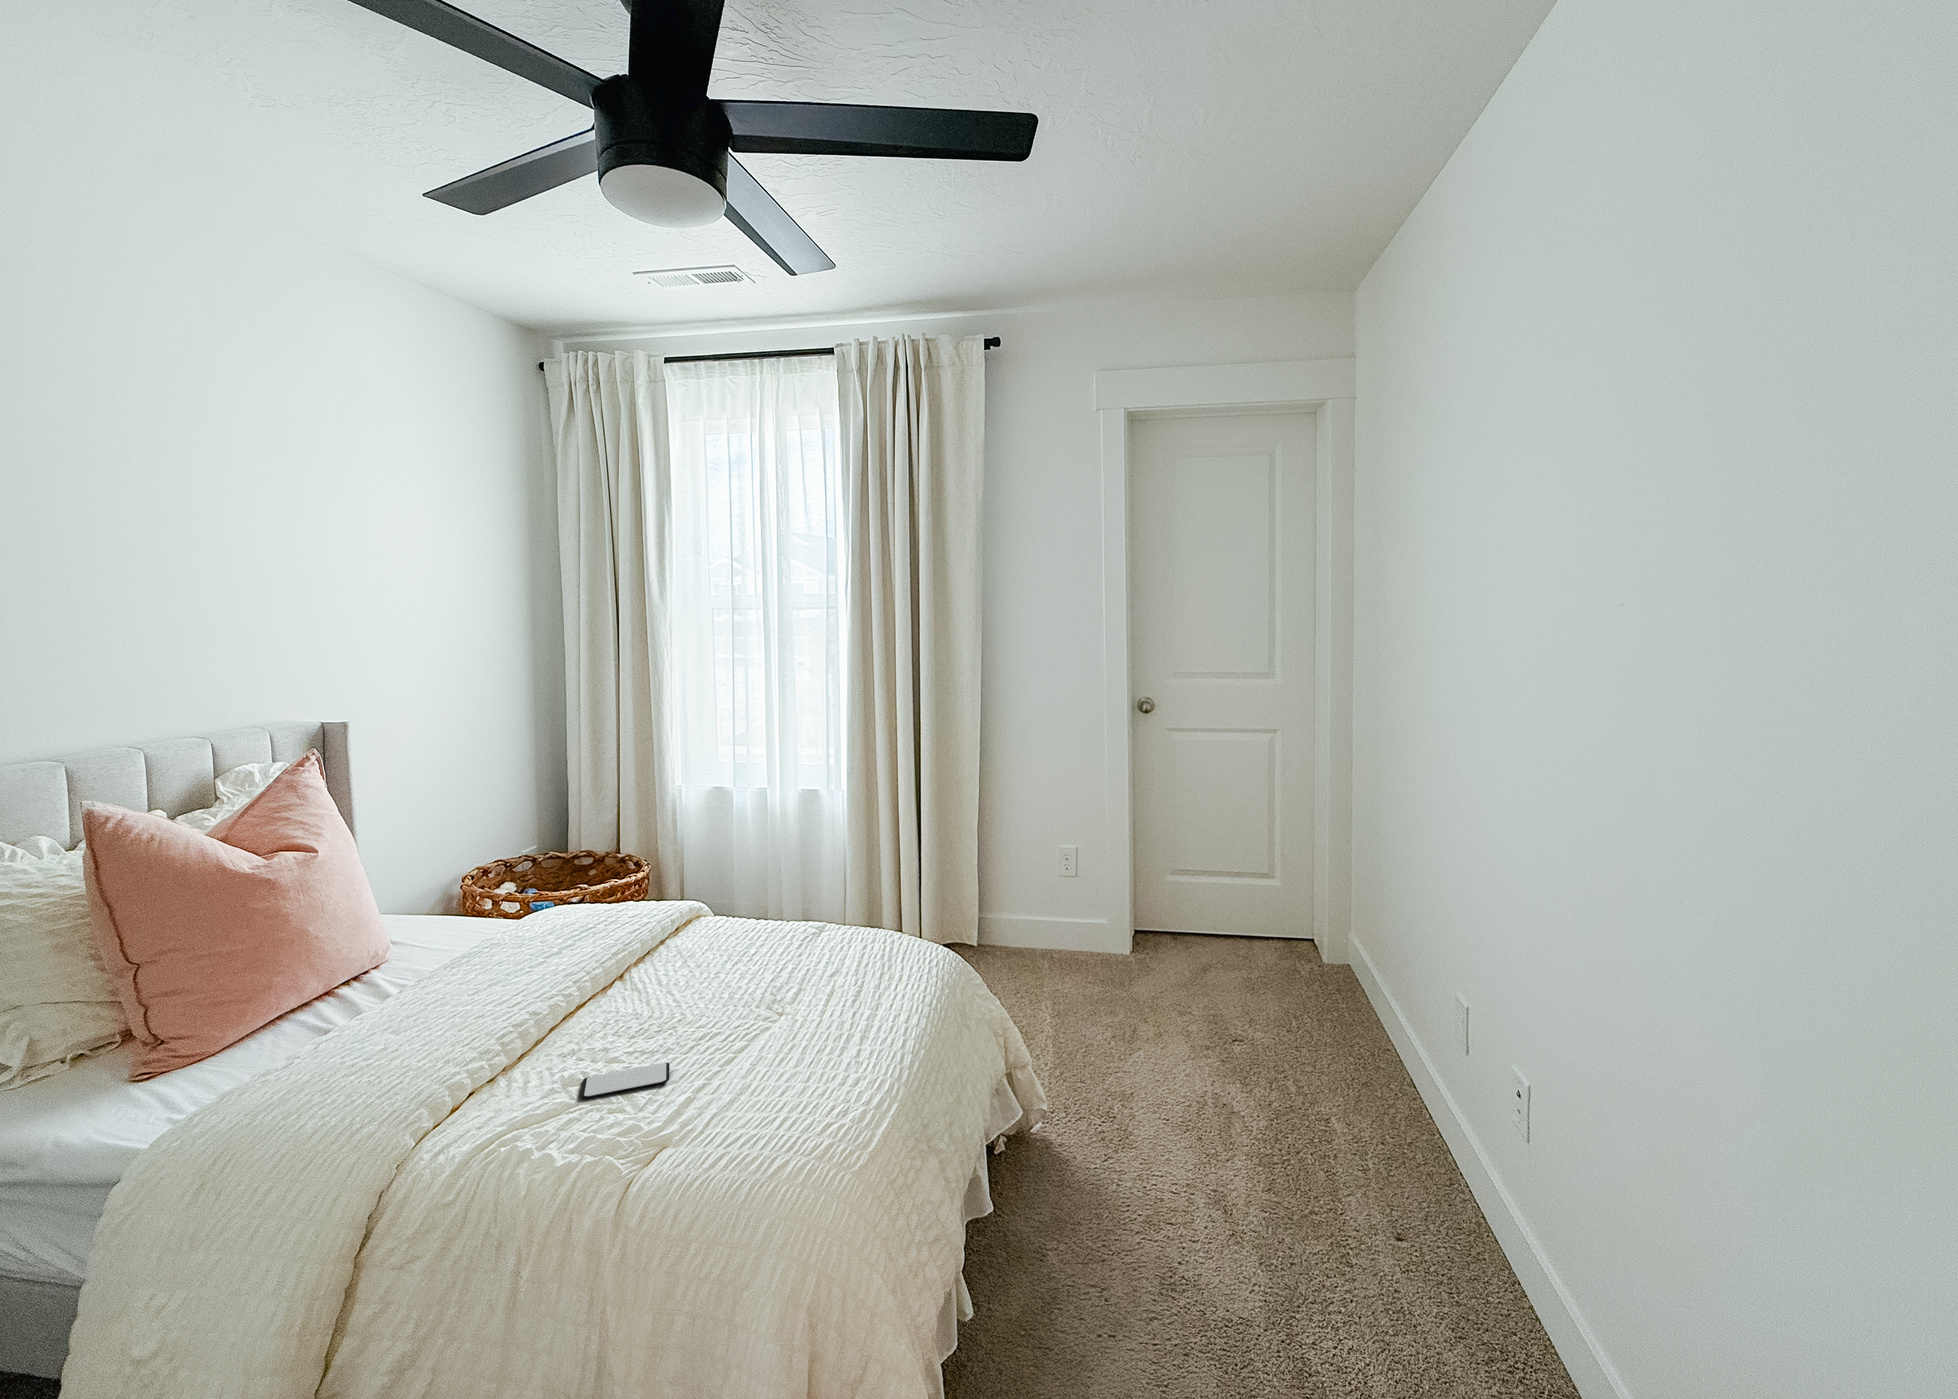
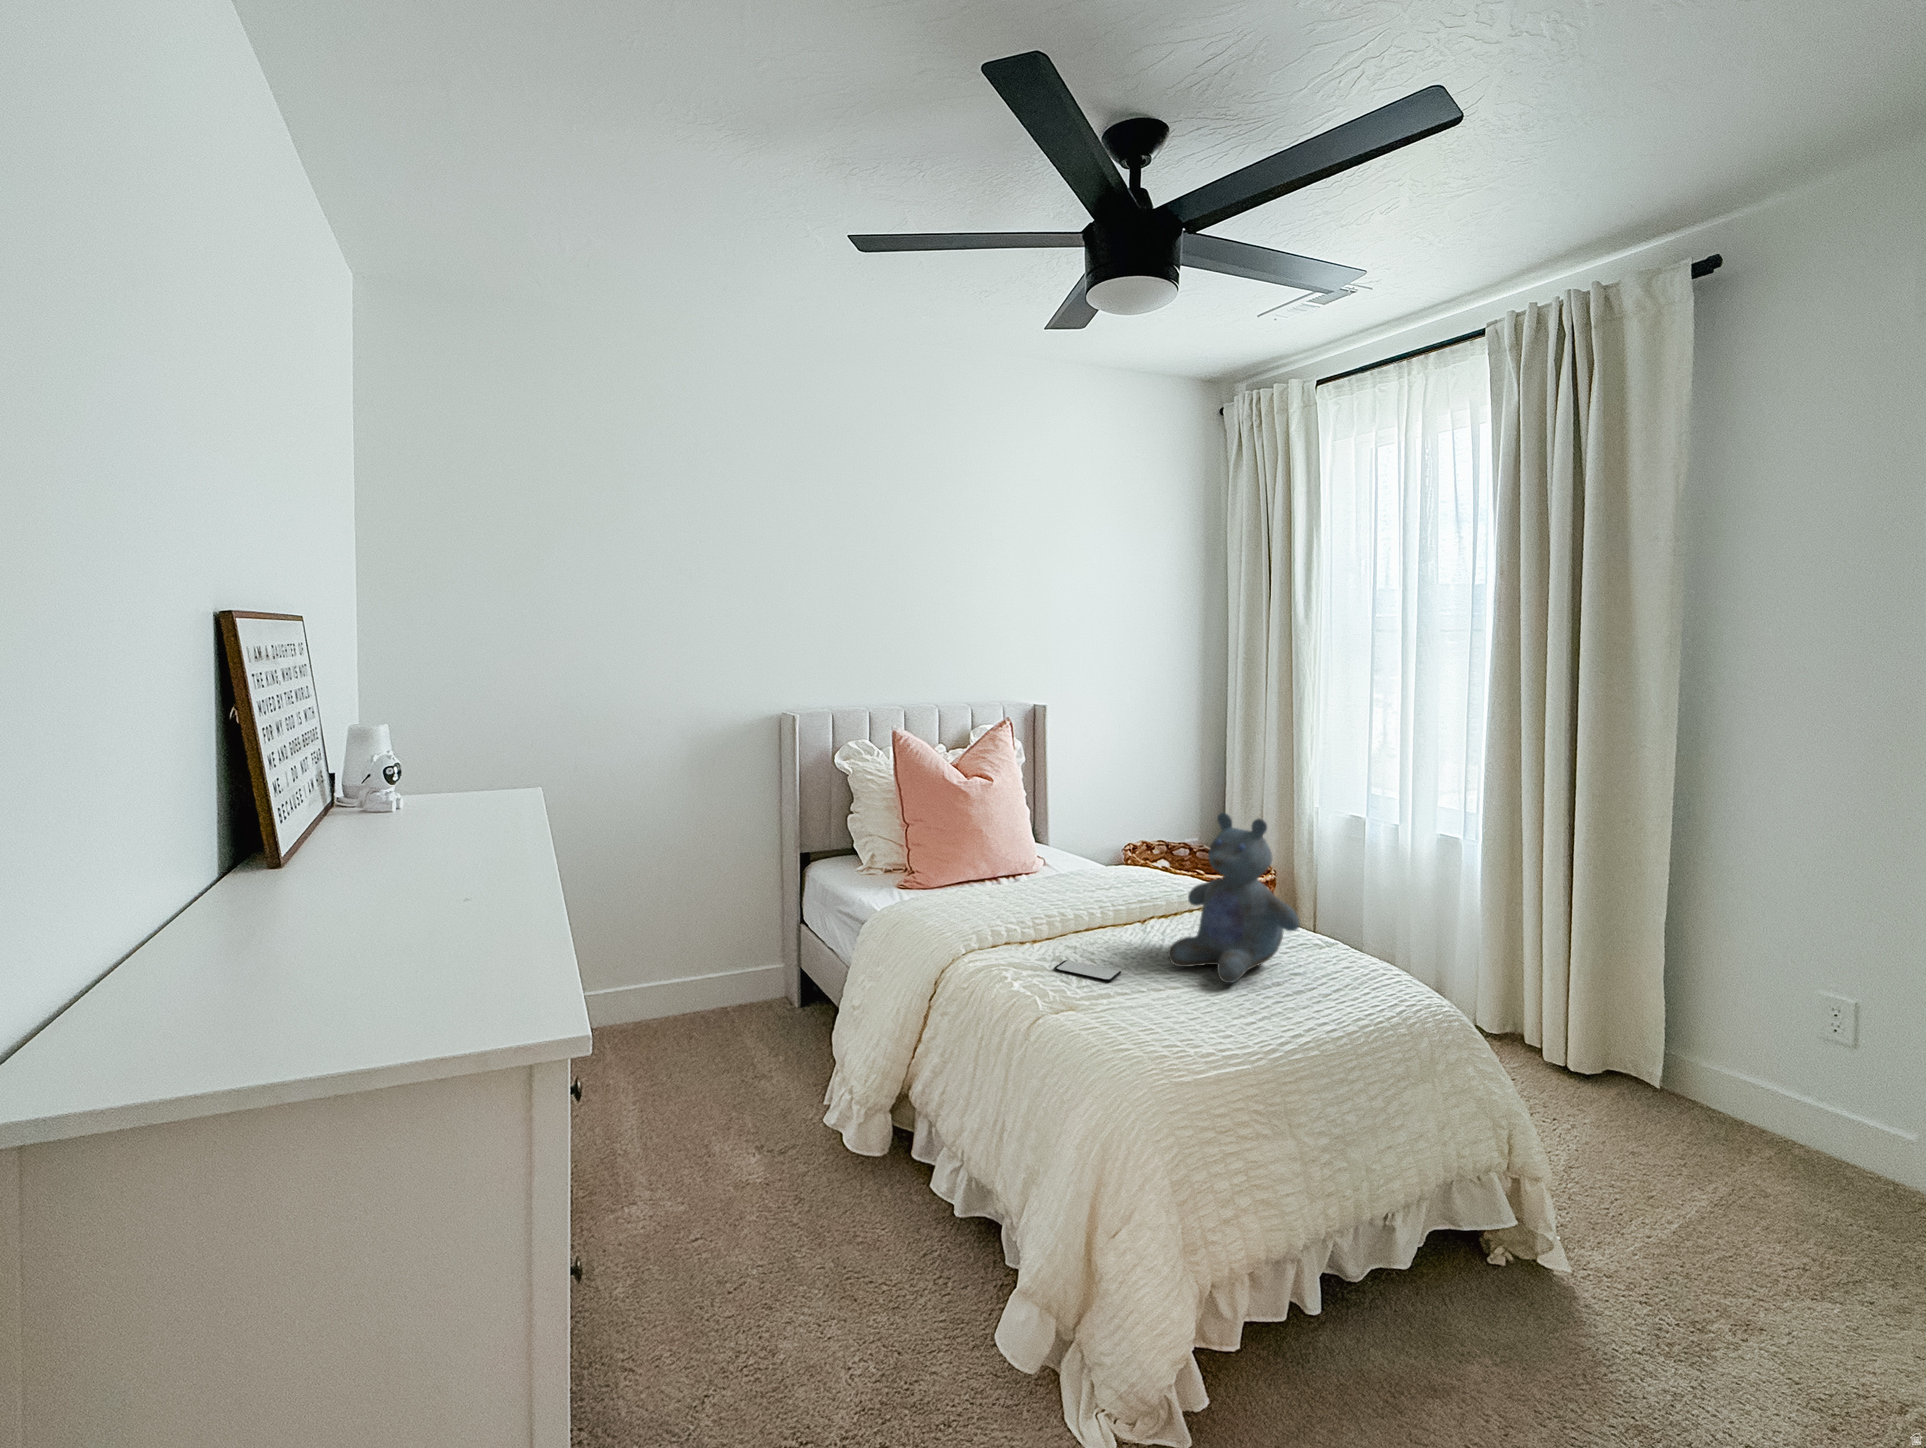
stuffed bear: none [705,836,842,1027] -> present [1168,813,1300,983]

